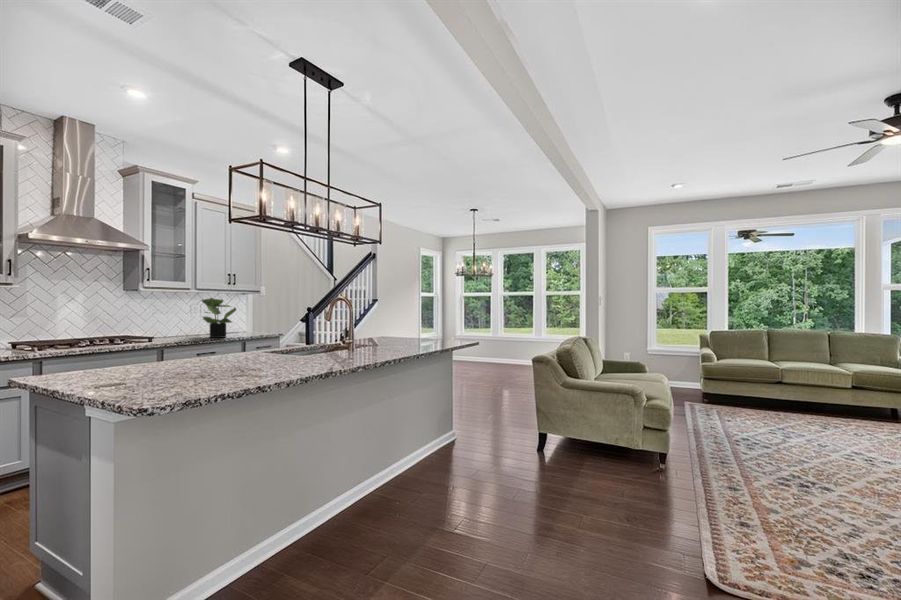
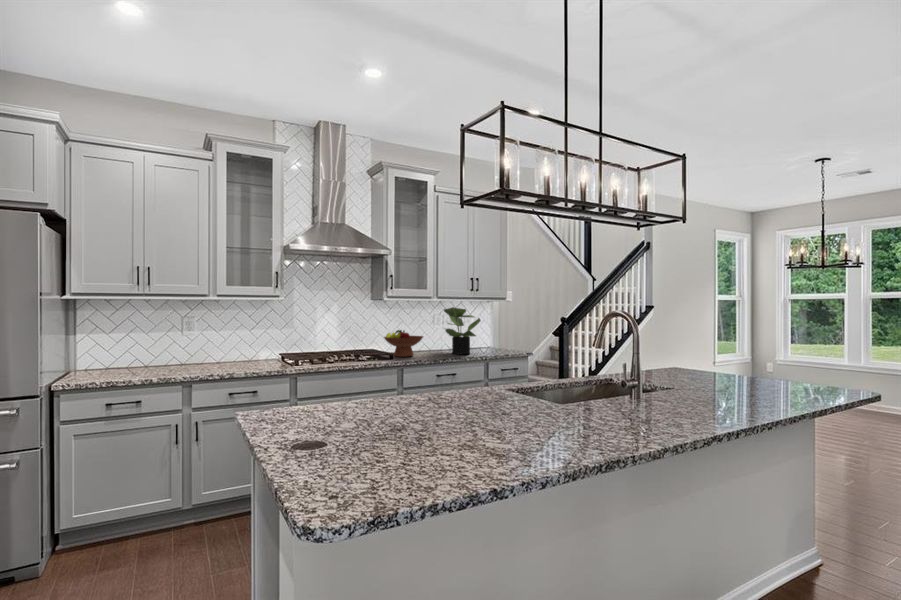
fruit bowl: none [140,317,182,341] -> present [384,330,423,357]

